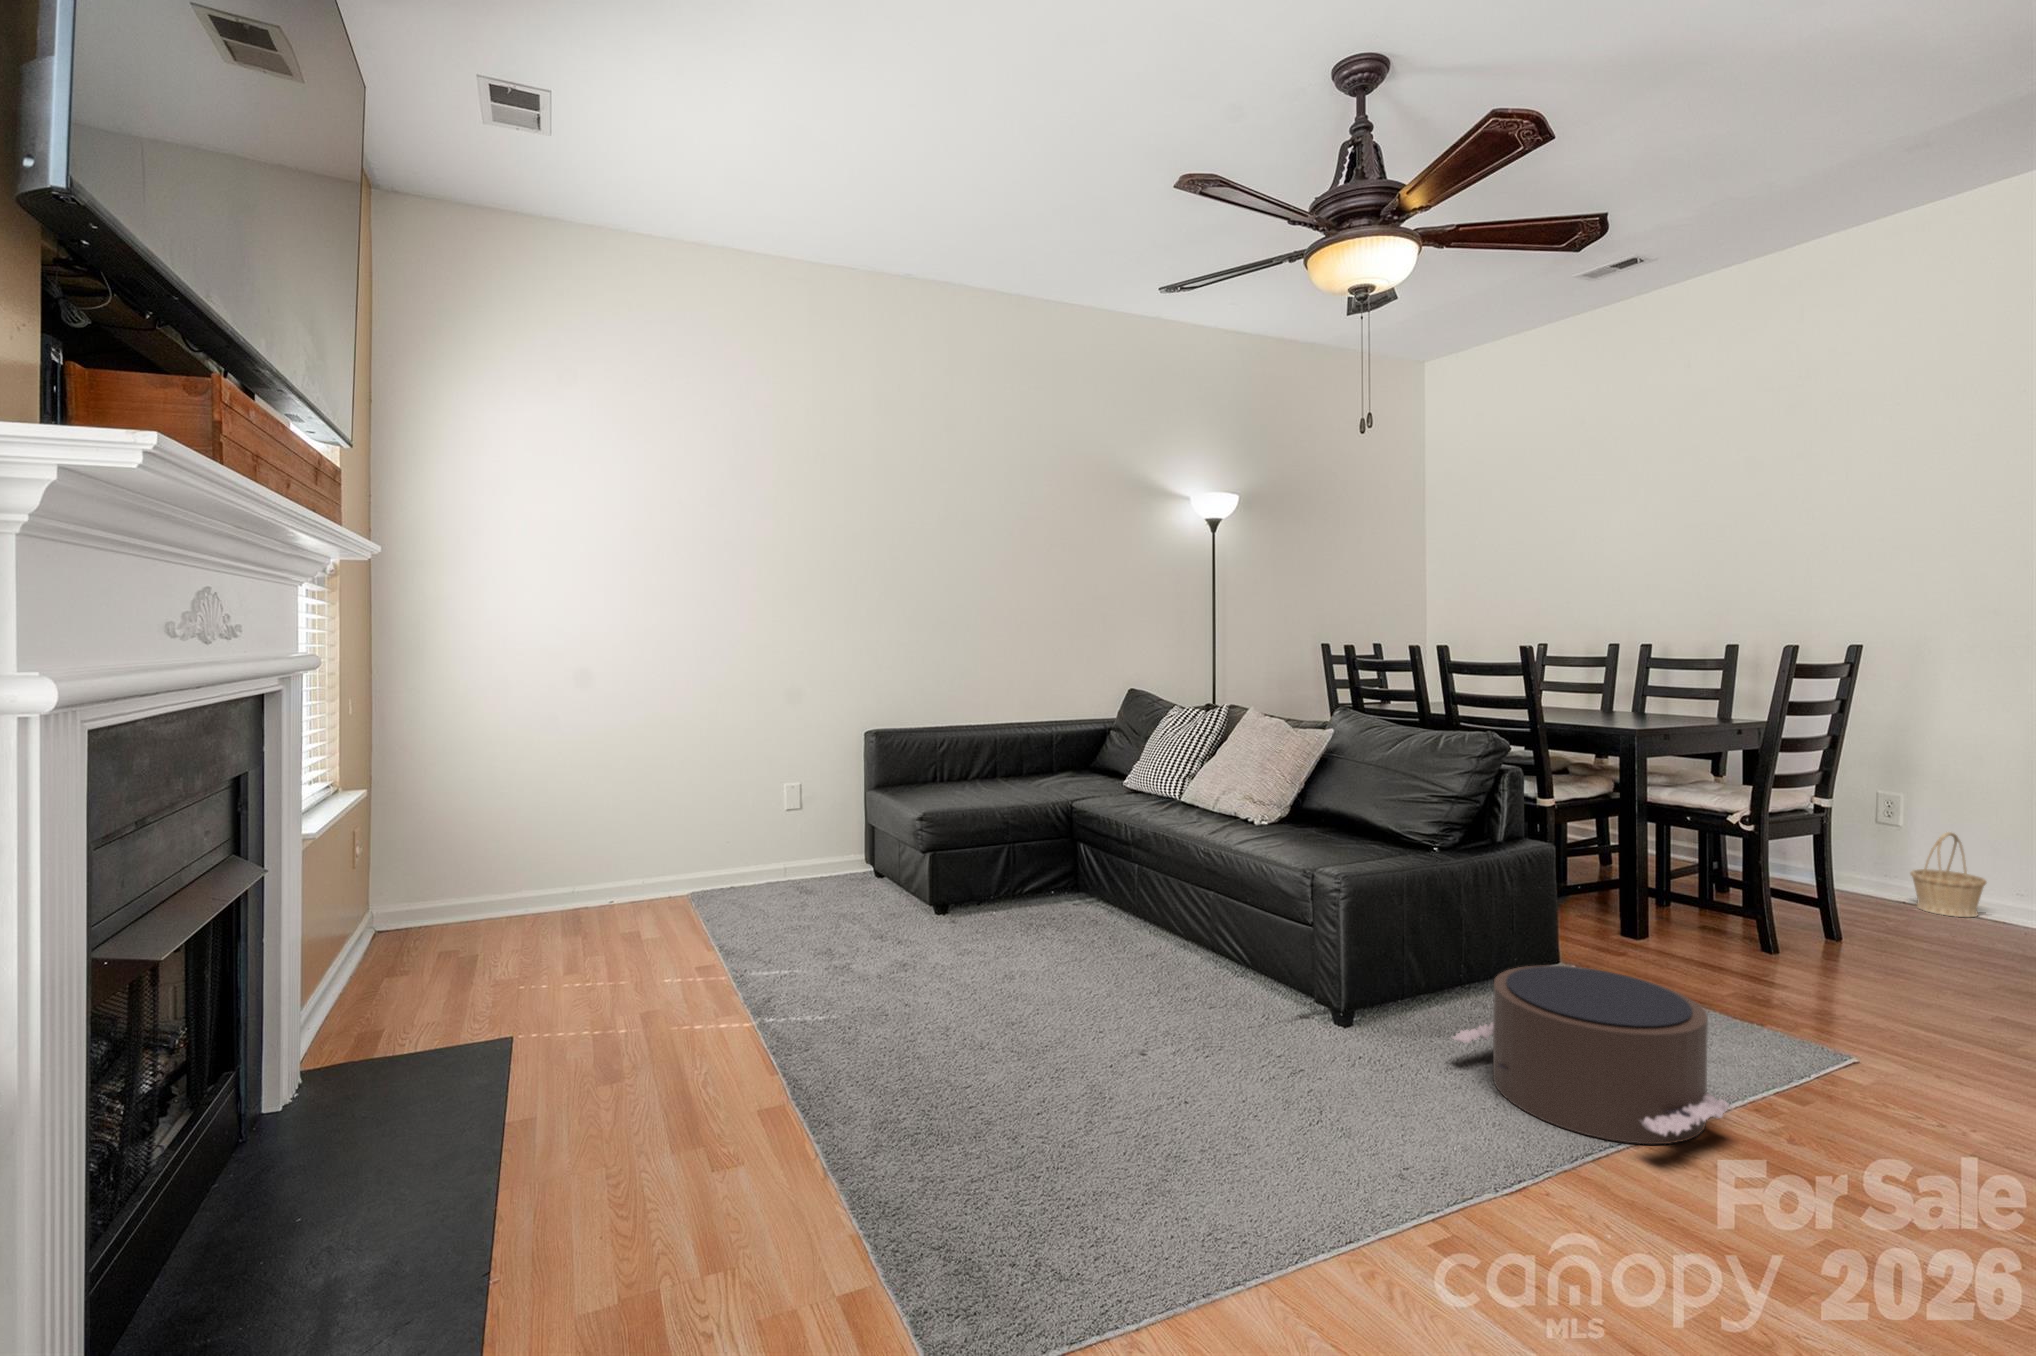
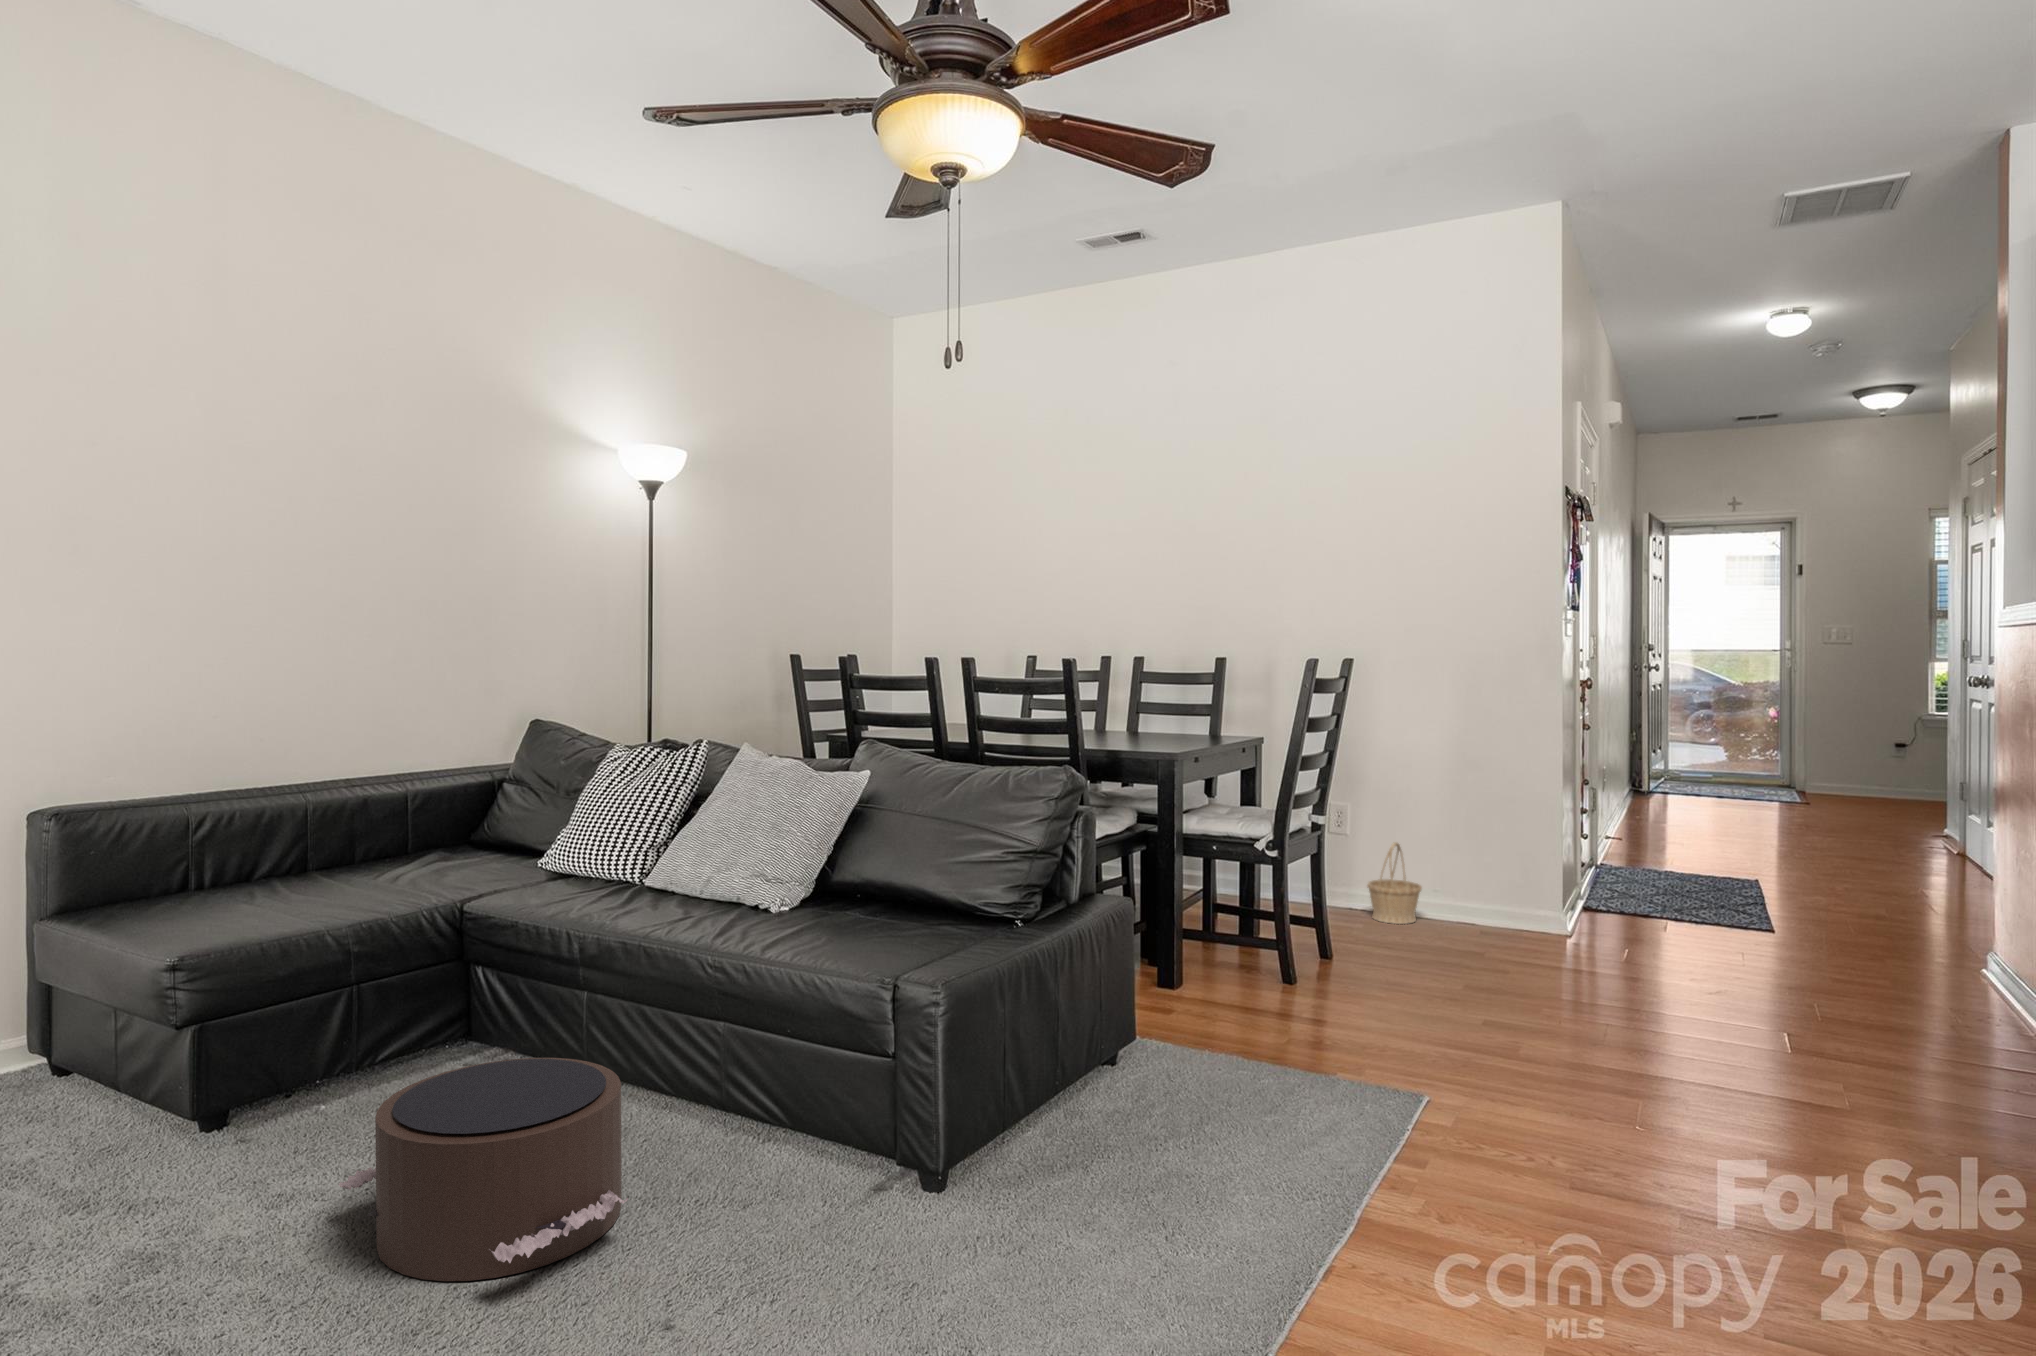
pouf: present [1453,965,1734,1144] -> present [338,1058,628,1281]

